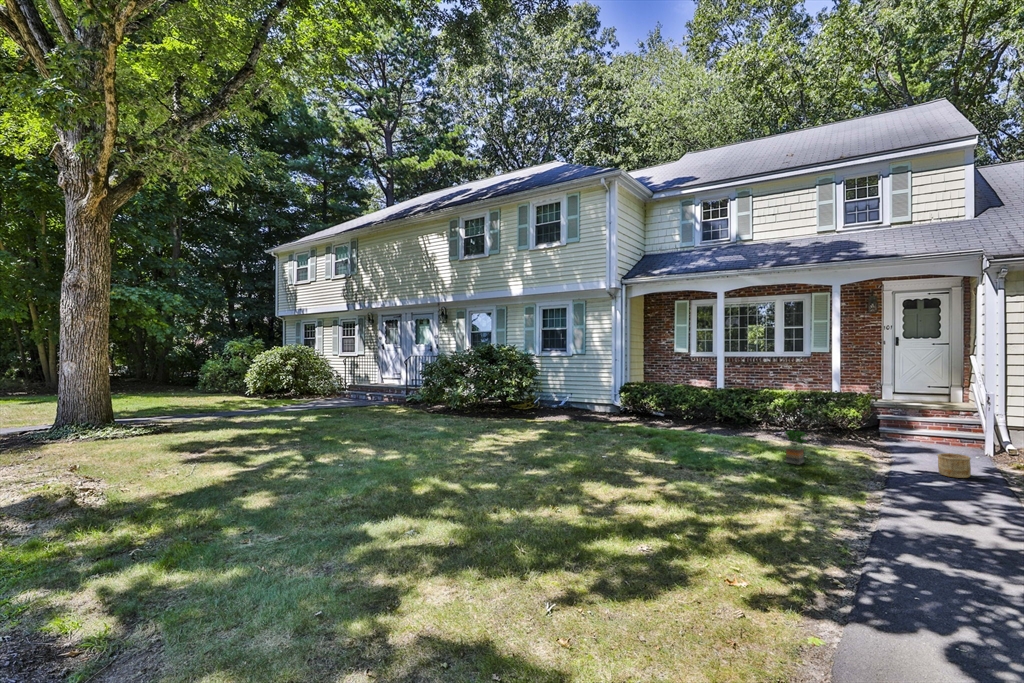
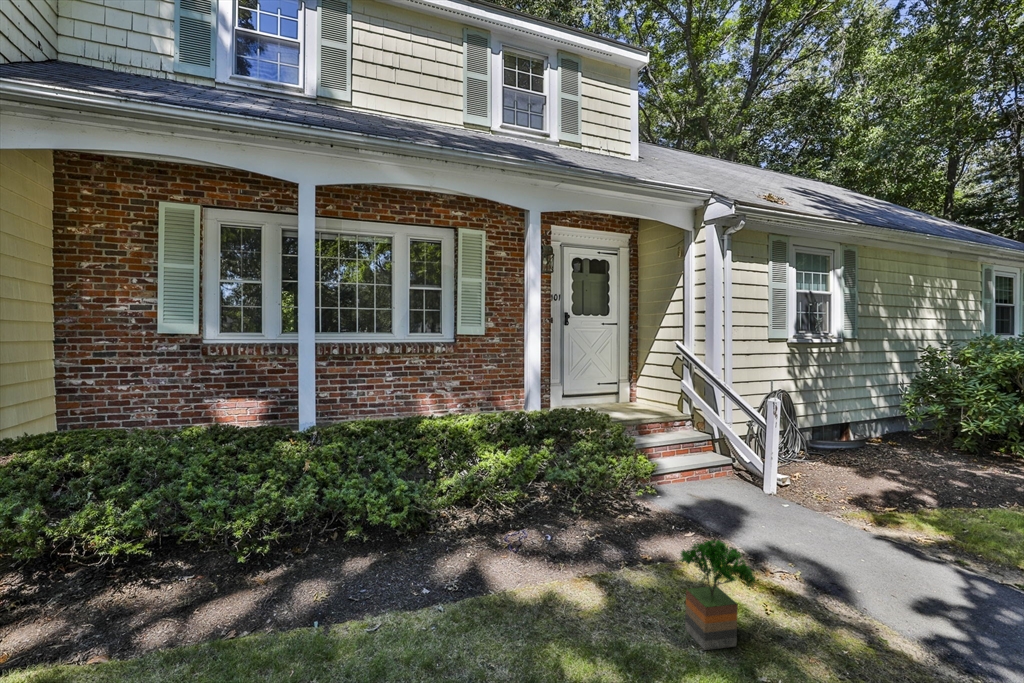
wooden bucket: present [937,453,971,478] -> none [831,505,886,557]

